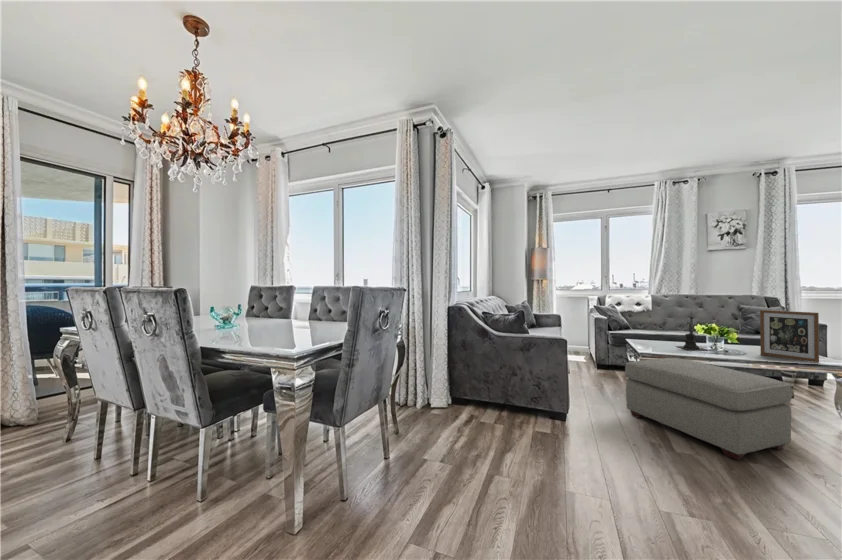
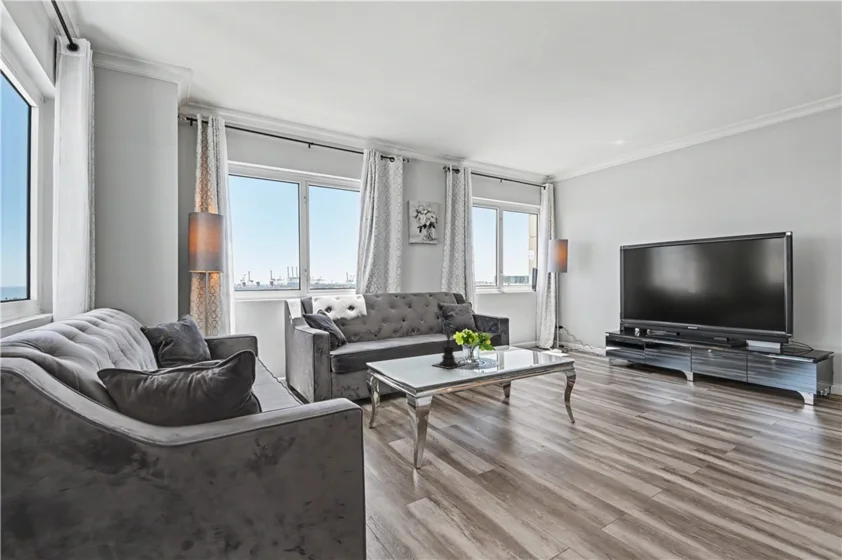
picture frame: present [760,310,819,362] -> none [505,308,548,361]
ottoman: present [625,358,792,460] -> none [421,387,598,532]

